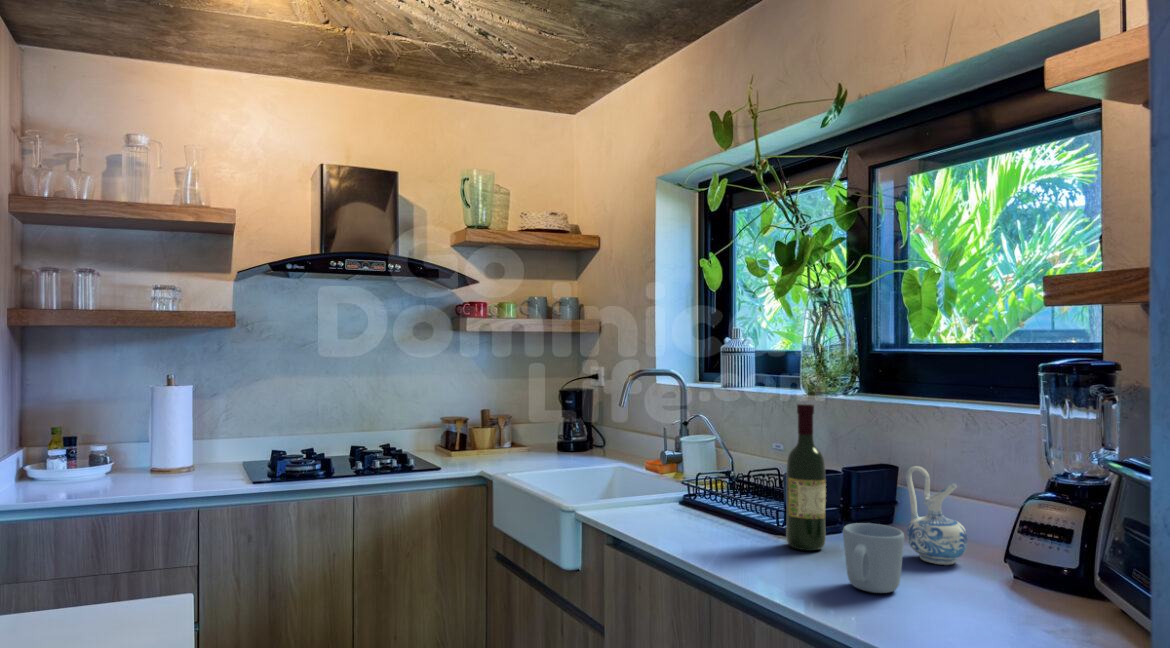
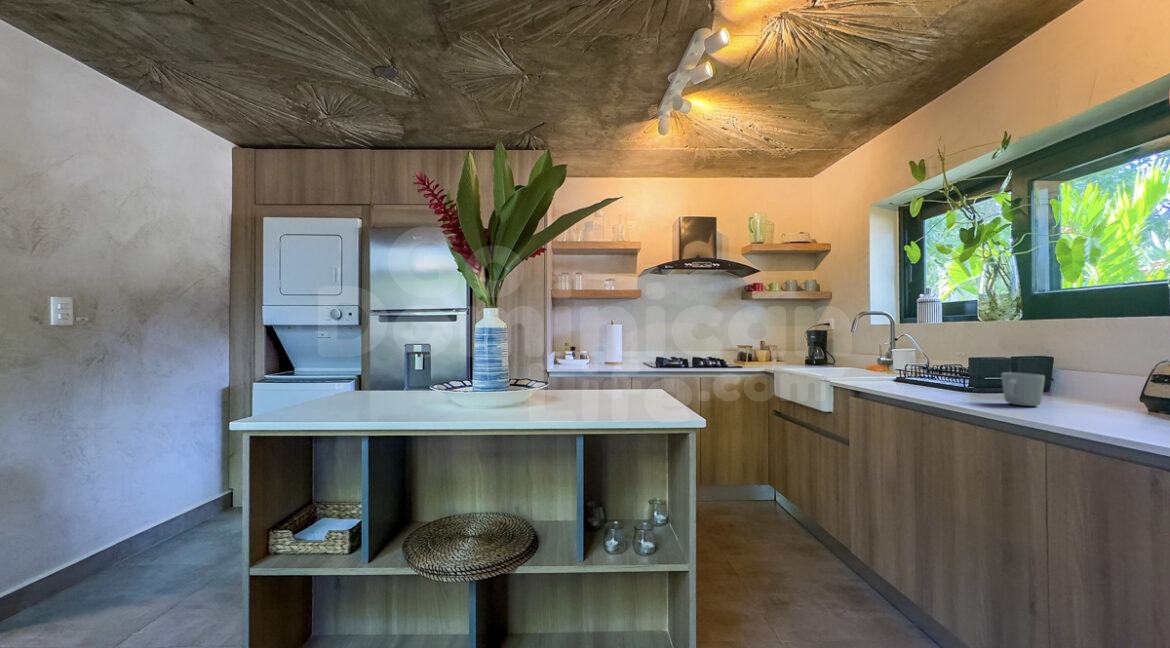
wine bottle: present [786,404,826,551] -> none [964,316,992,395]
ceramic pitcher: present [906,466,968,565] -> none [1052,348,1100,403]

